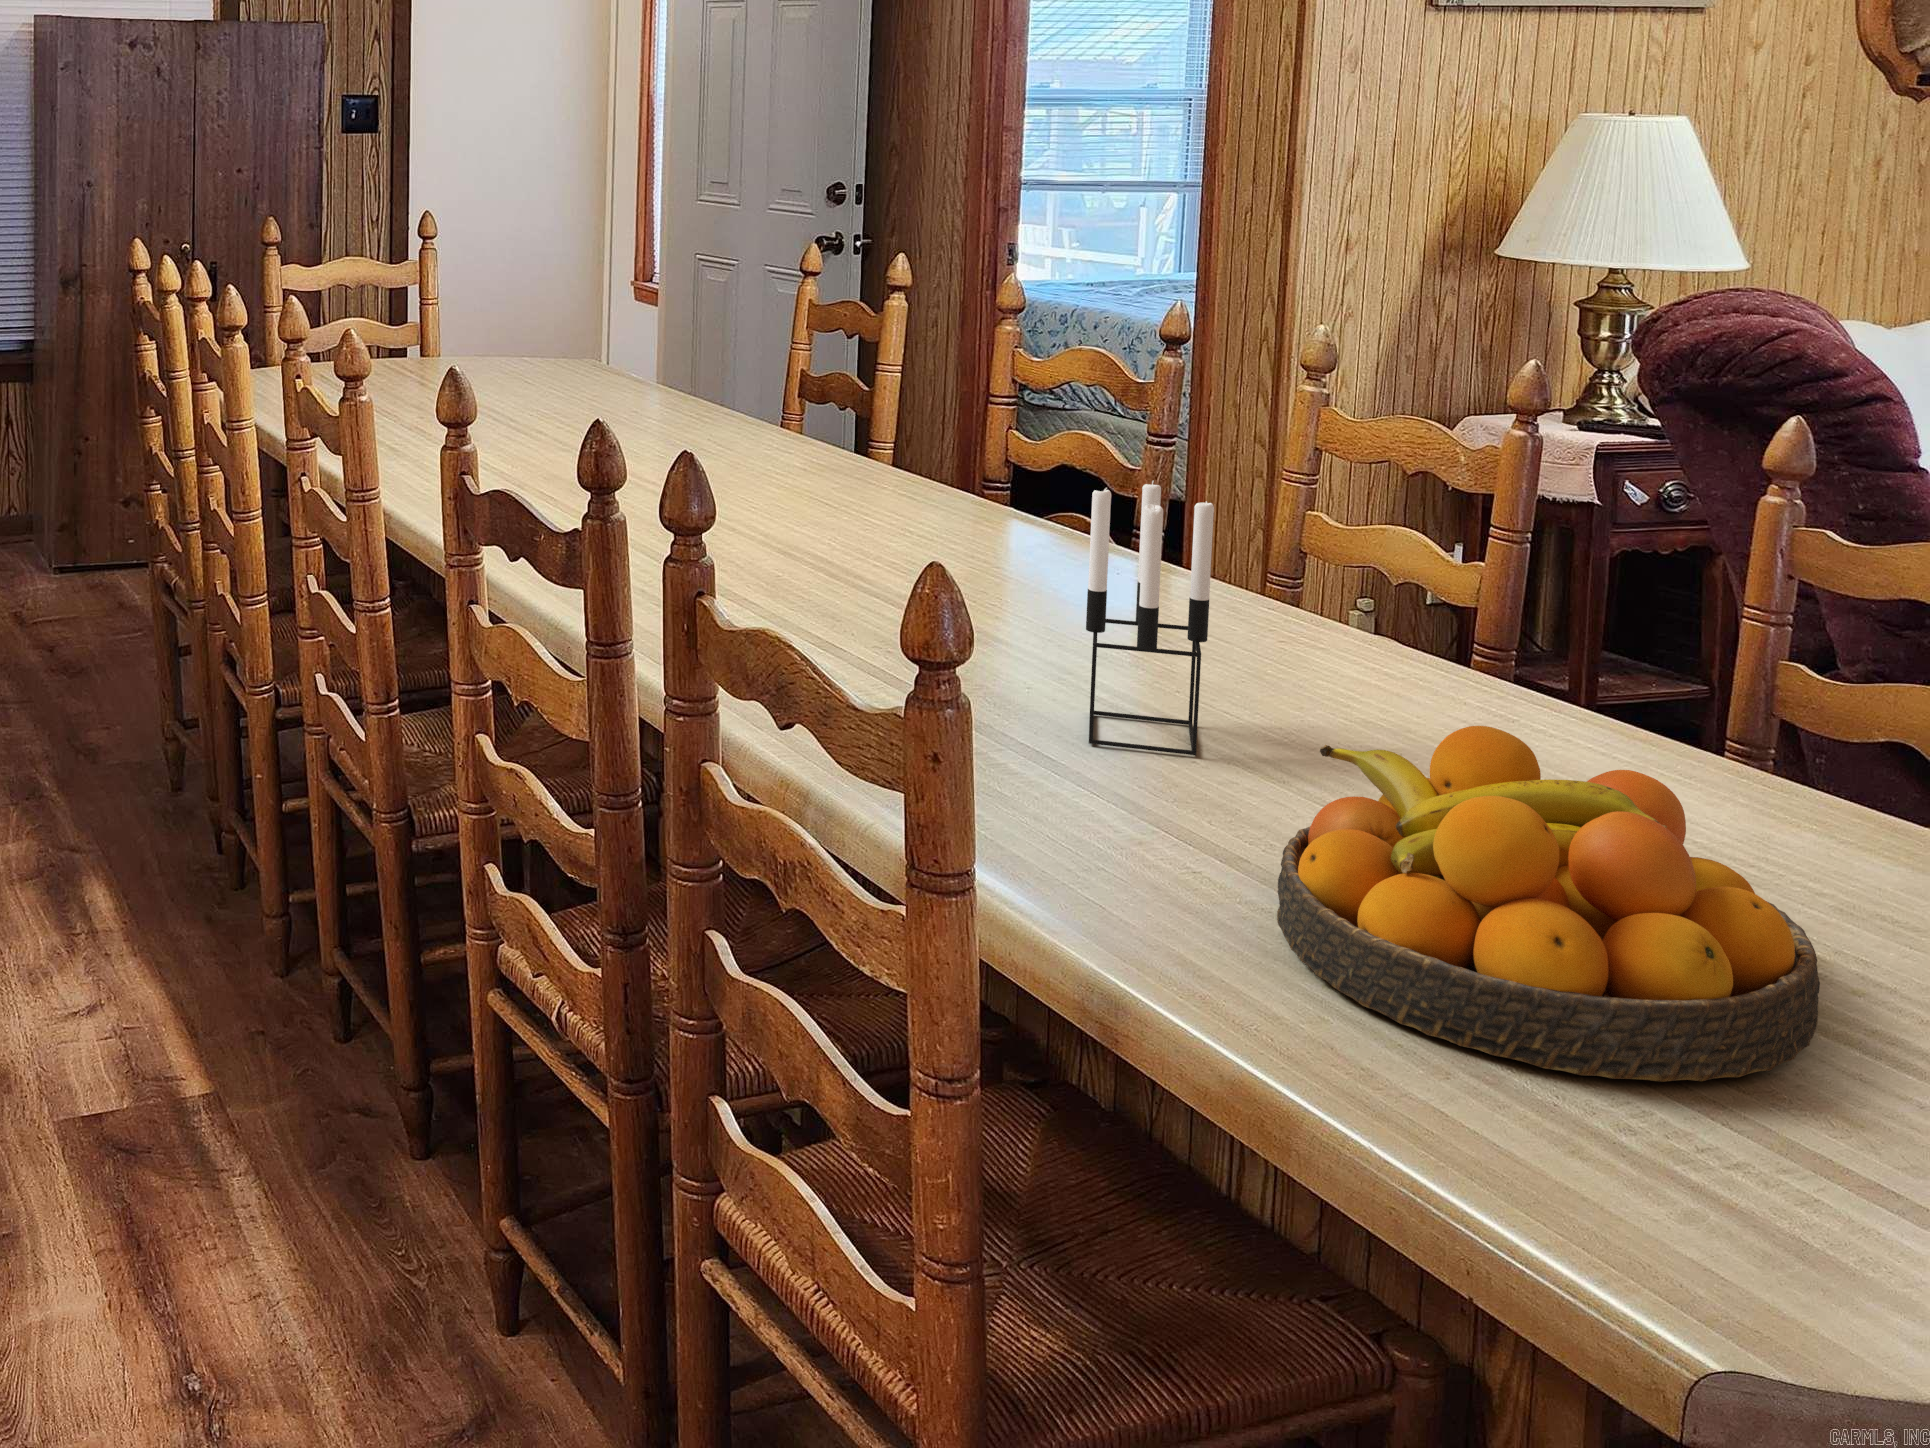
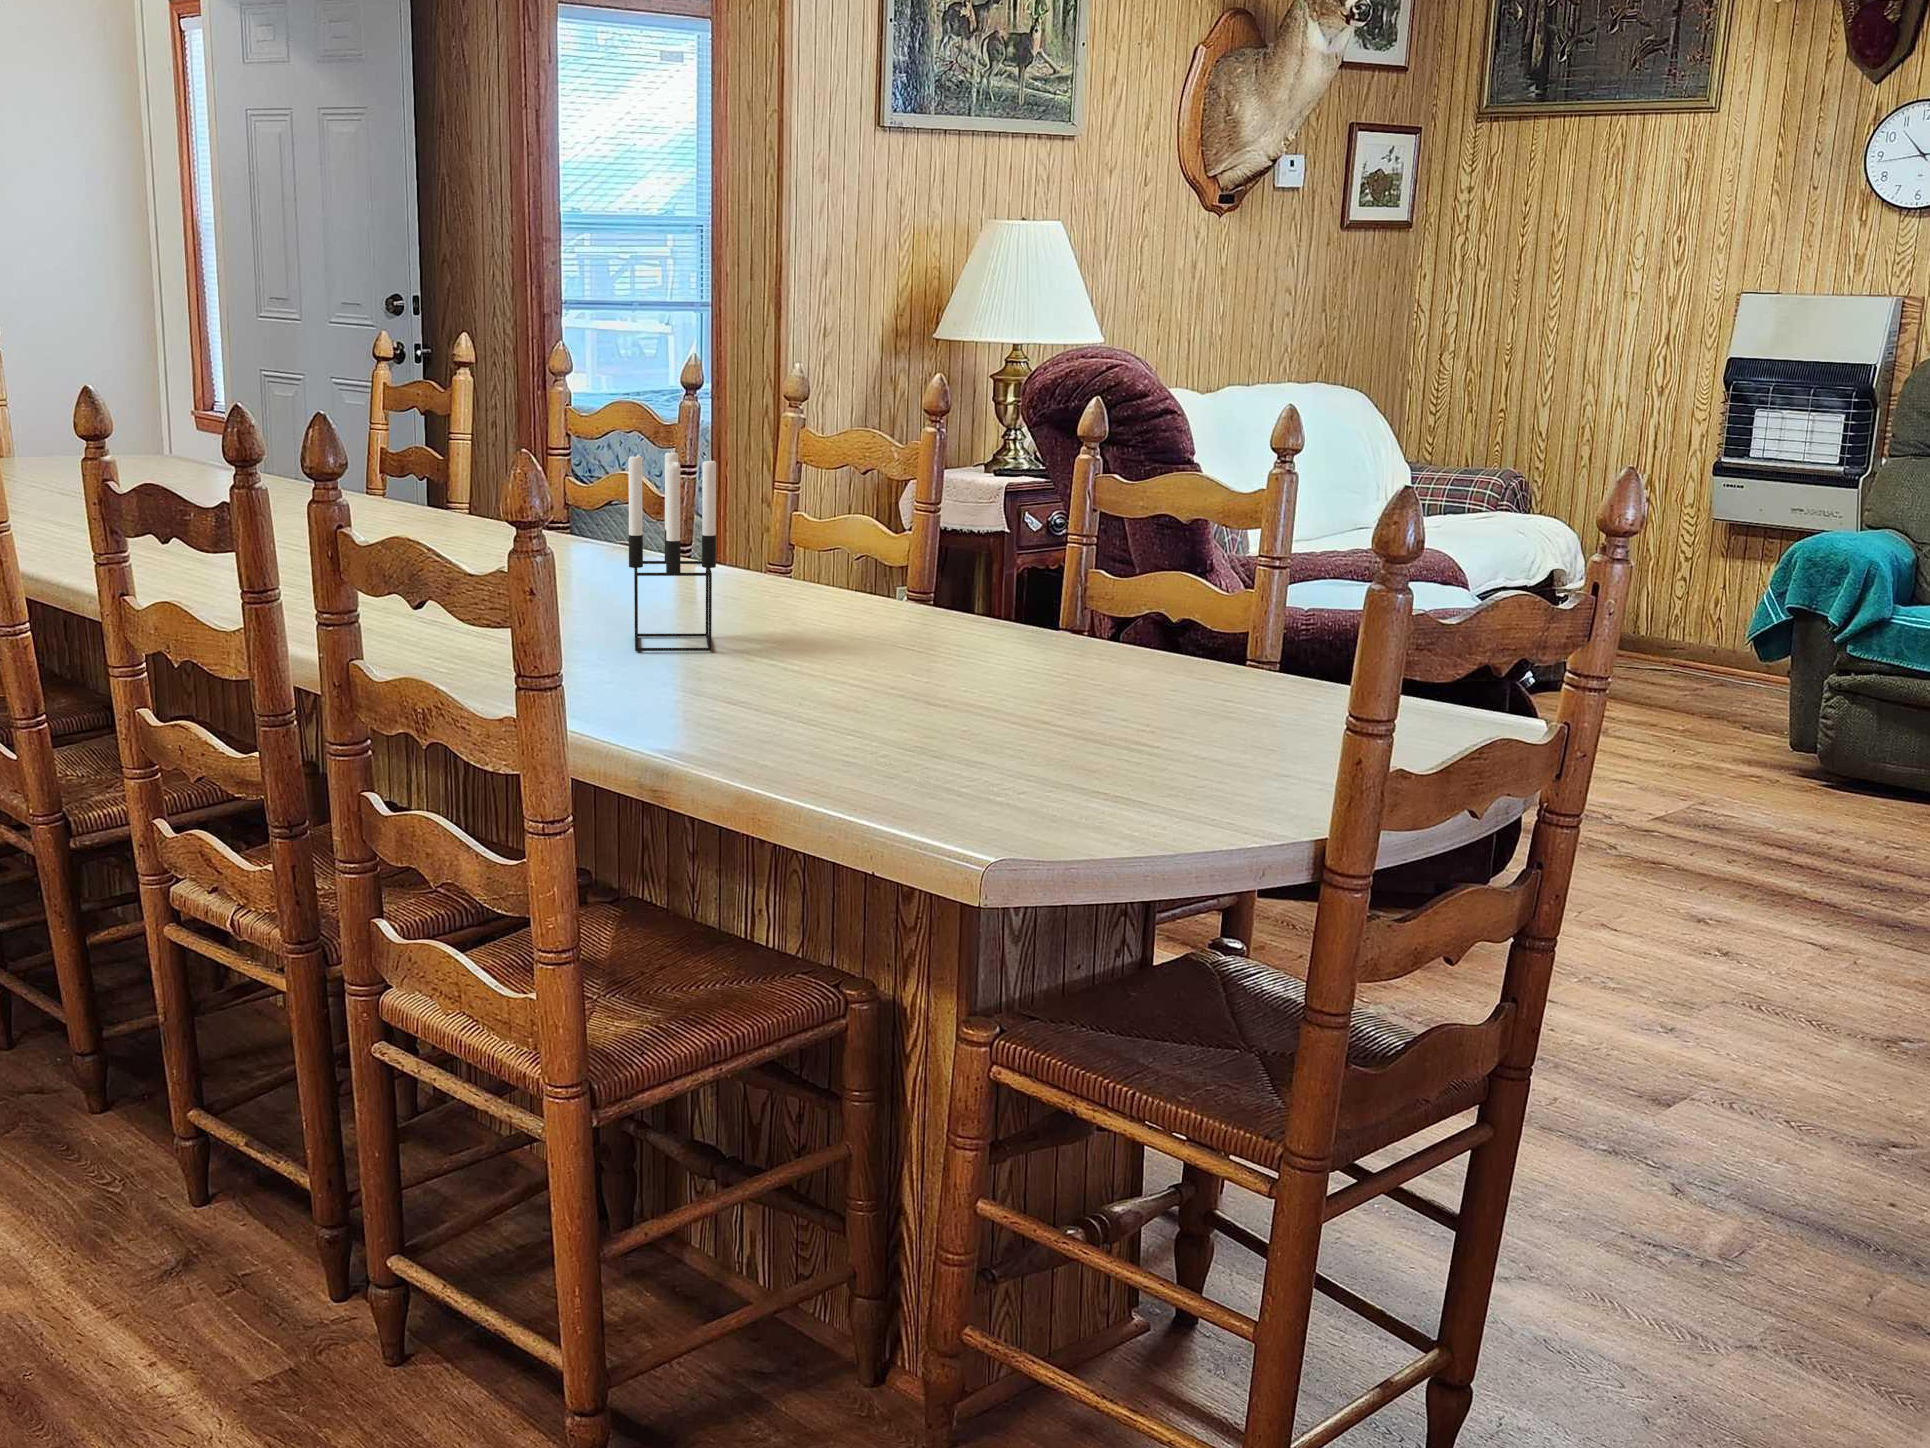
fruit bowl: present [1277,726,1820,1082] -> none [766,575,1081,765]

